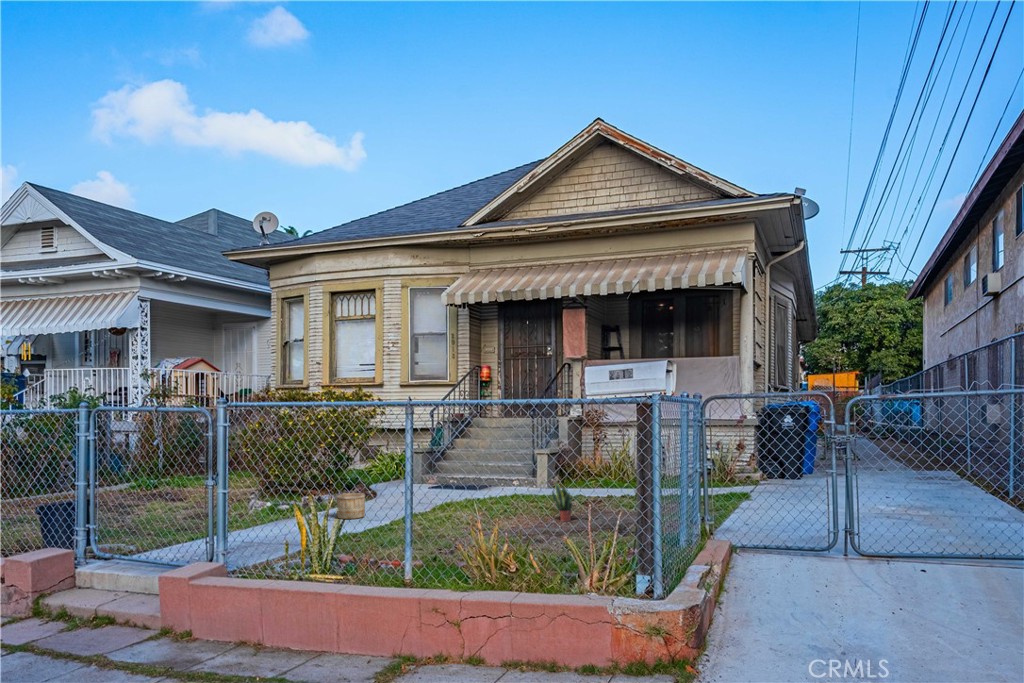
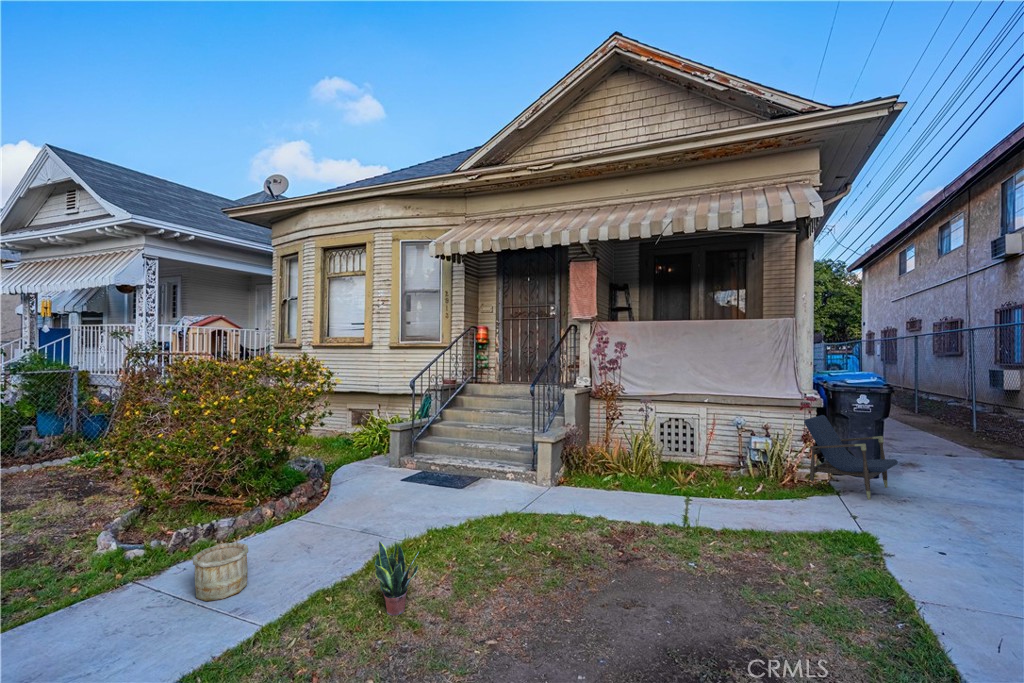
lounge chair: none [743,433,809,490] -> present [804,415,898,499]
potted plant: present [552,483,578,522] -> present [375,541,419,615]

